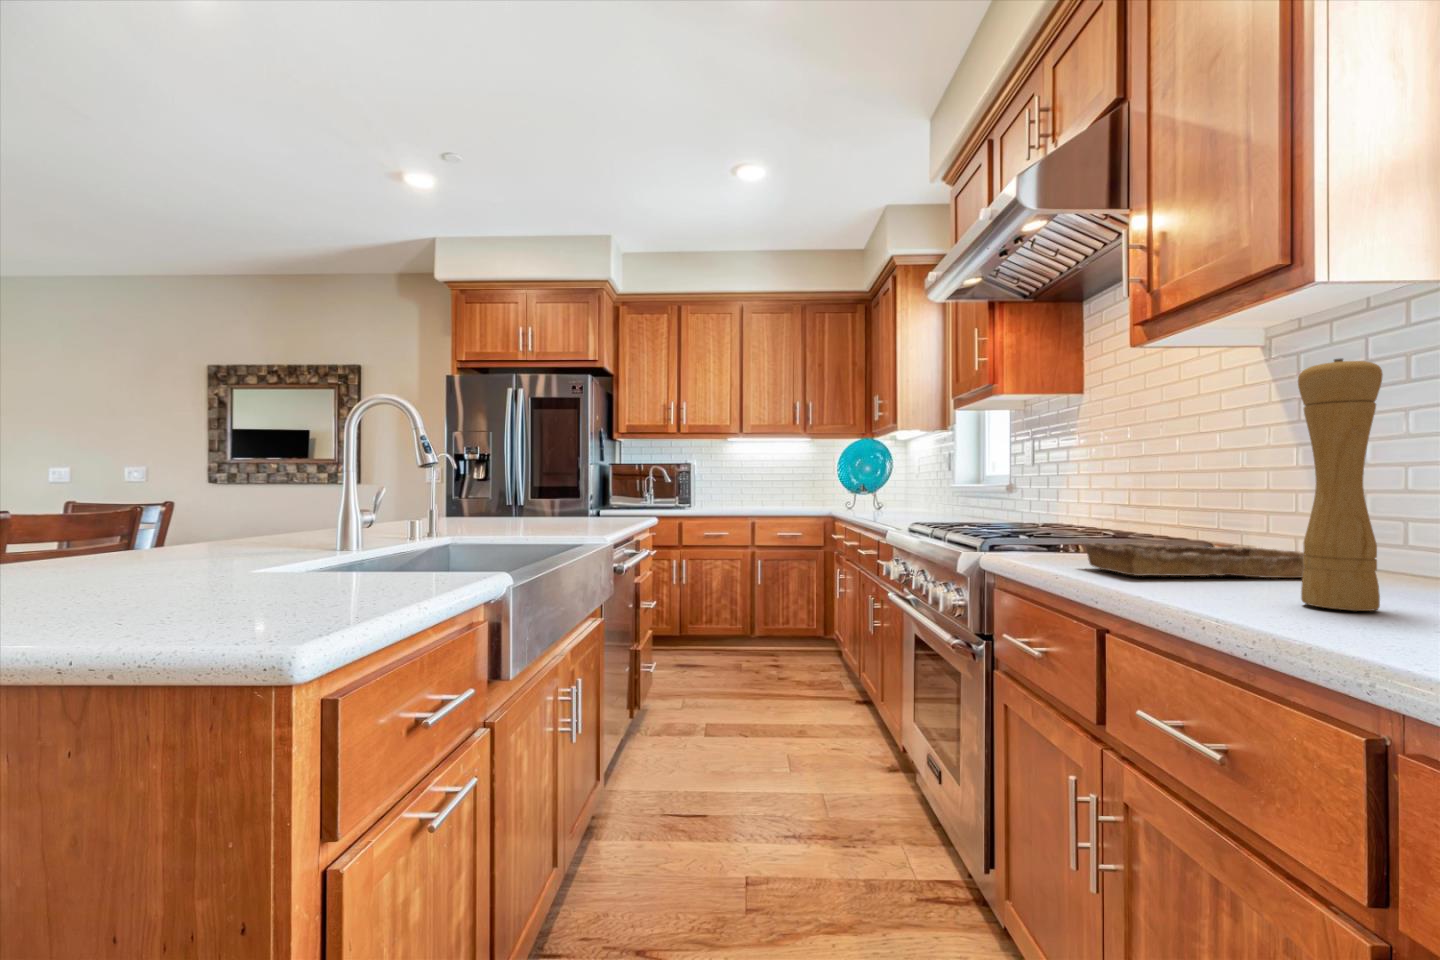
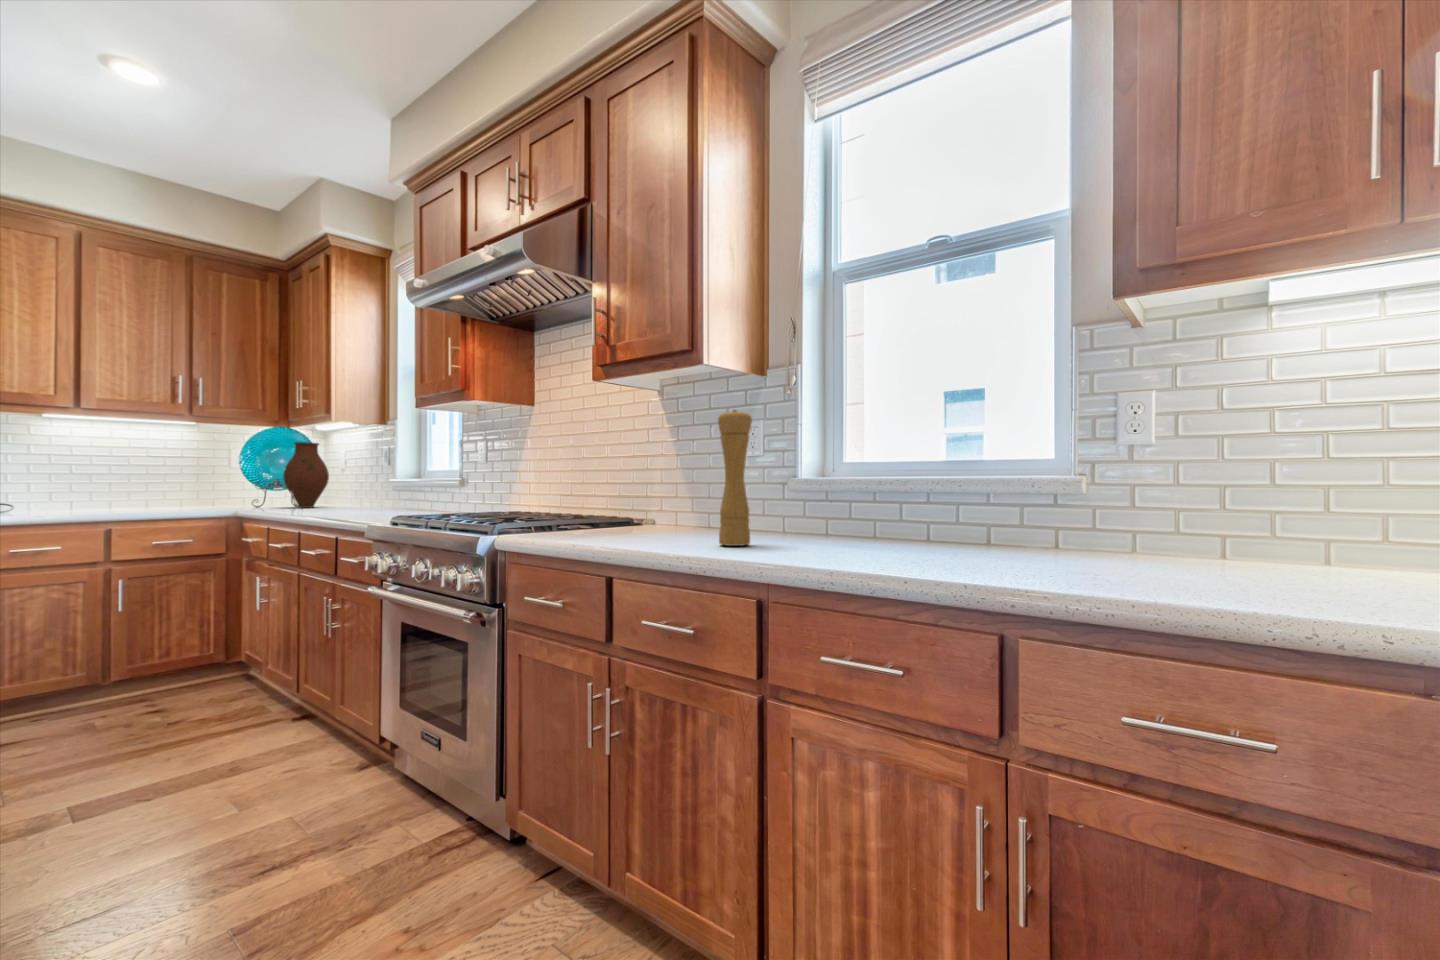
vase: none [864,449,901,510] -> present [283,442,329,508]
tray: present [1086,543,1305,578] -> none [582,518,711,540]

